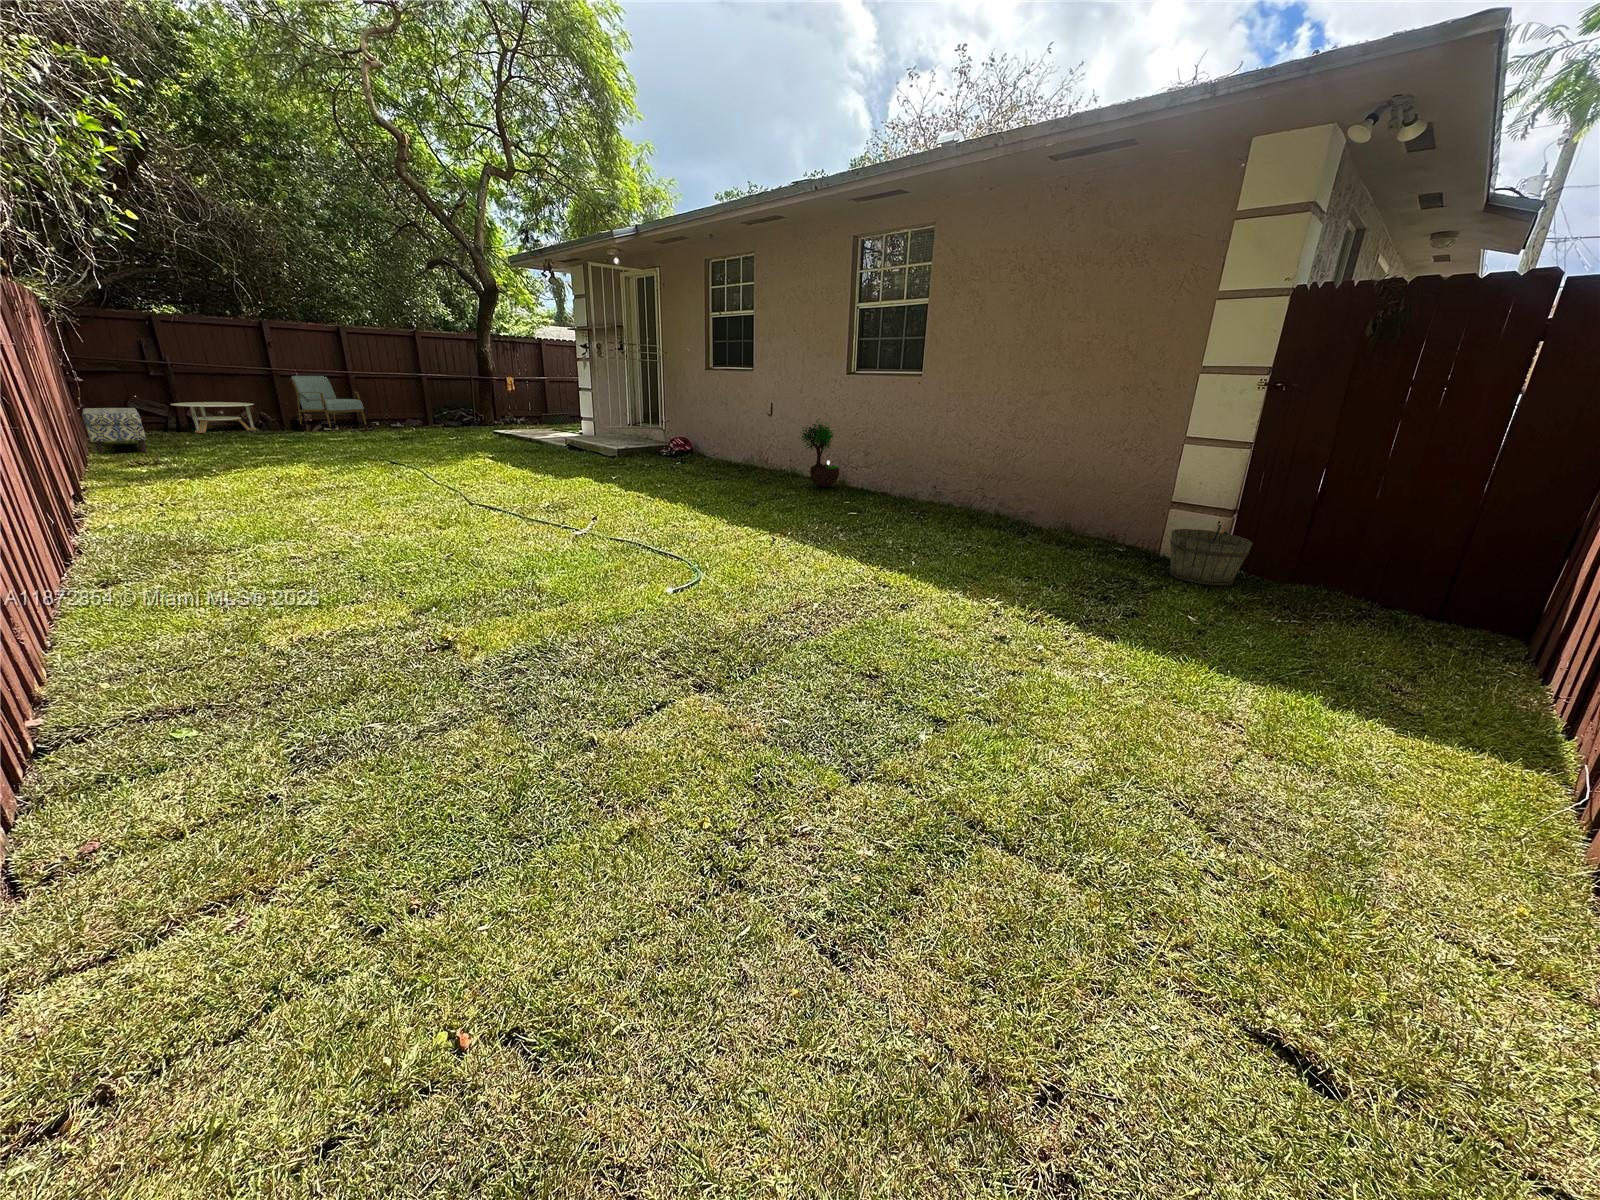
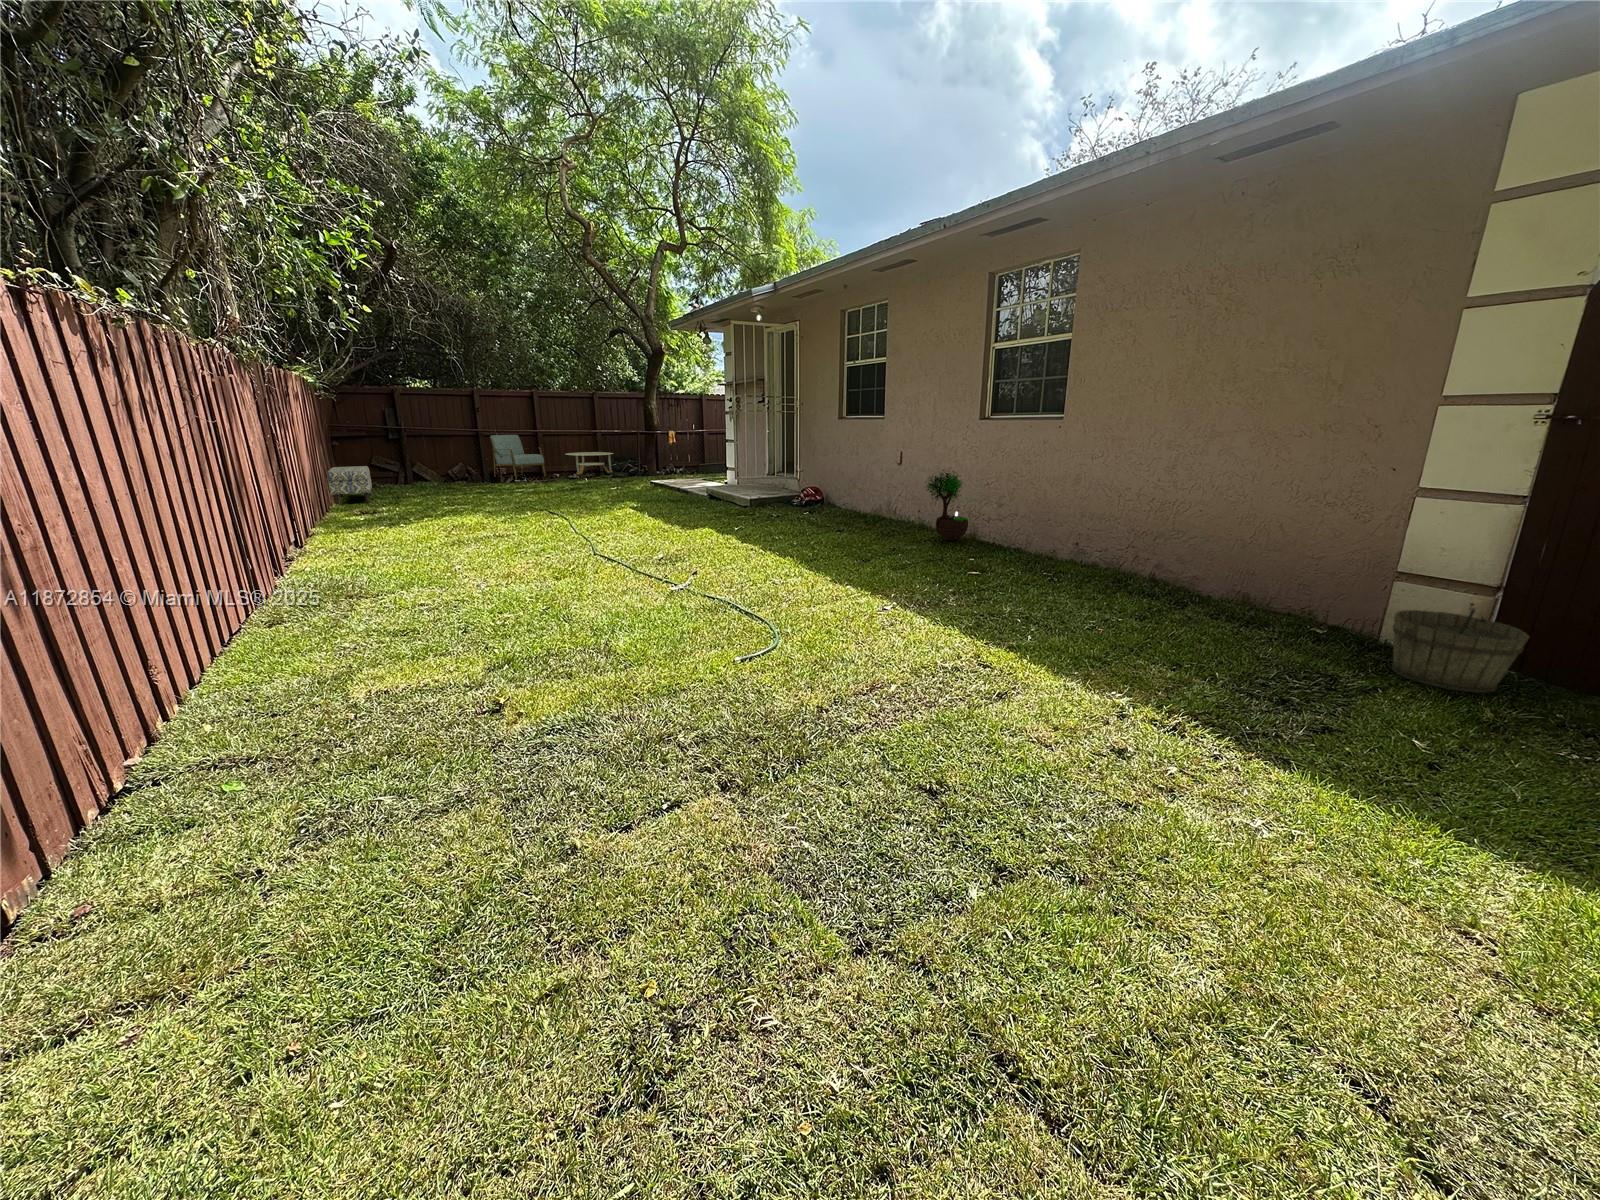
round table: present [171,402,256,433] -> present [565,452,613,475]

